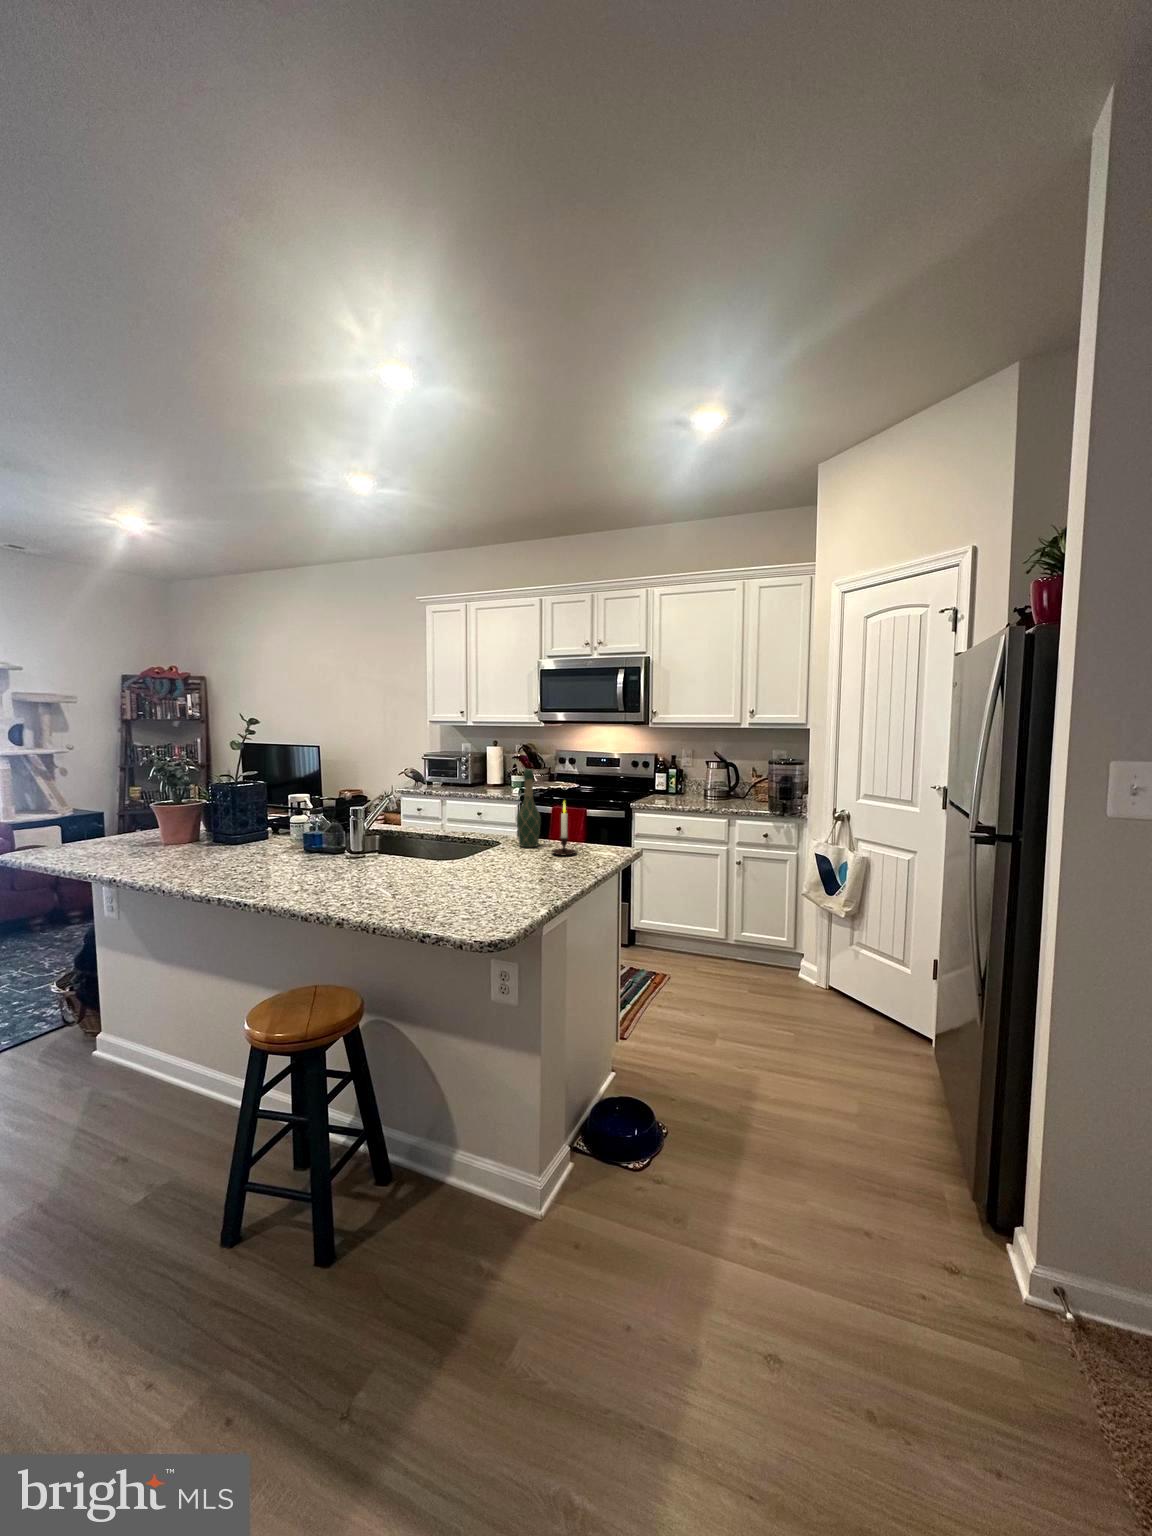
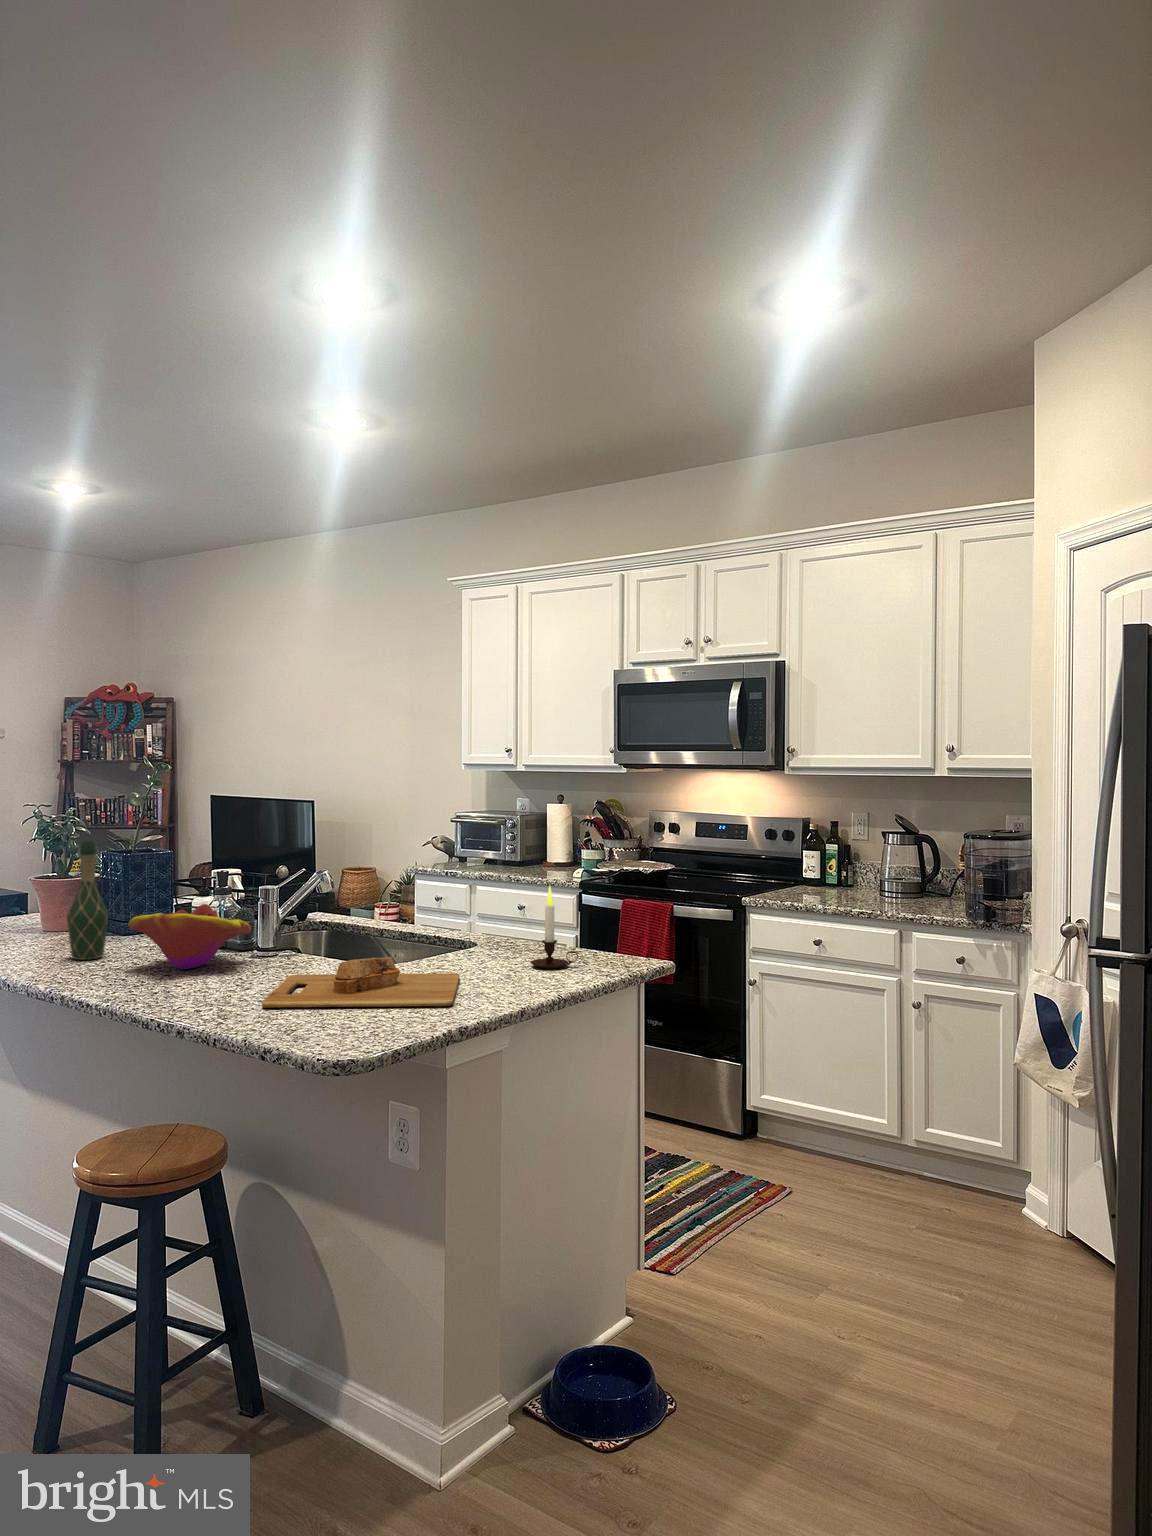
wine bottle: present [516,769,541,847] -> present [67,840,108,960]
decorative bowl: none [258,821,350,870] -> present [128,904,251,969]
cutting board: none [392,855,531,898] -> present [262,957,460,1008]

